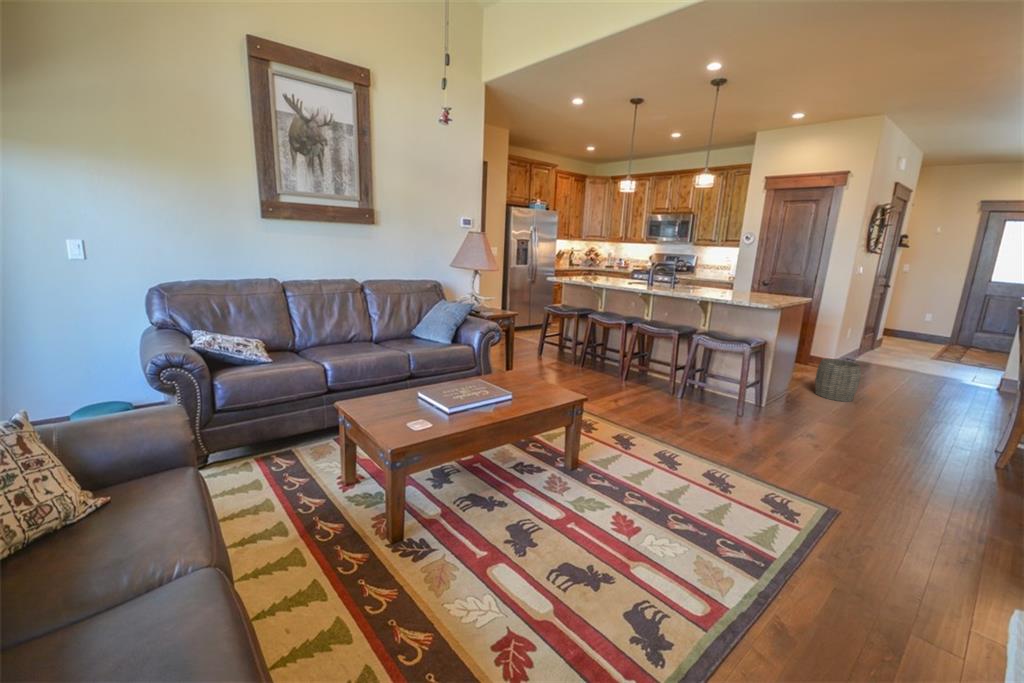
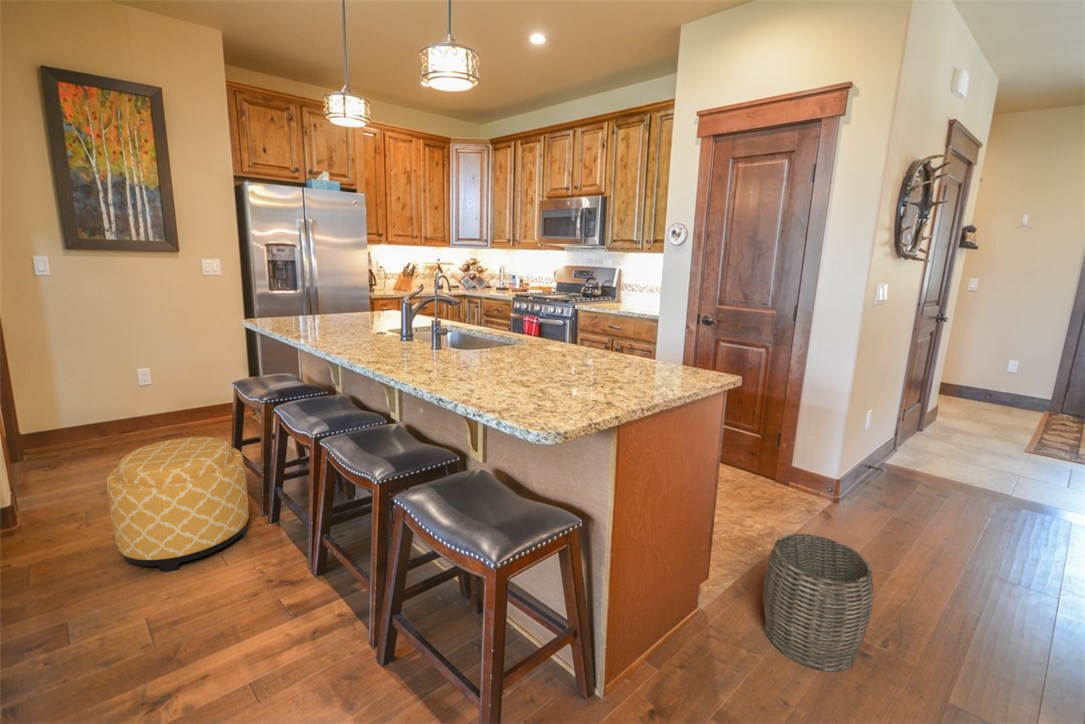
ottoman: none [536,324,584,373] -> present [106,437,249,572]

